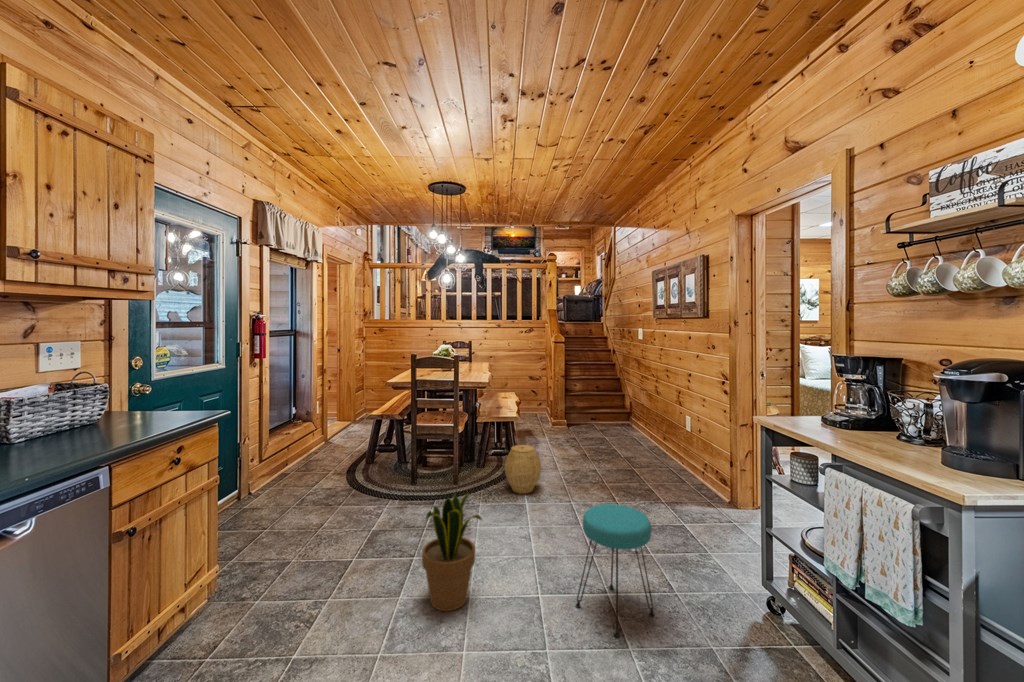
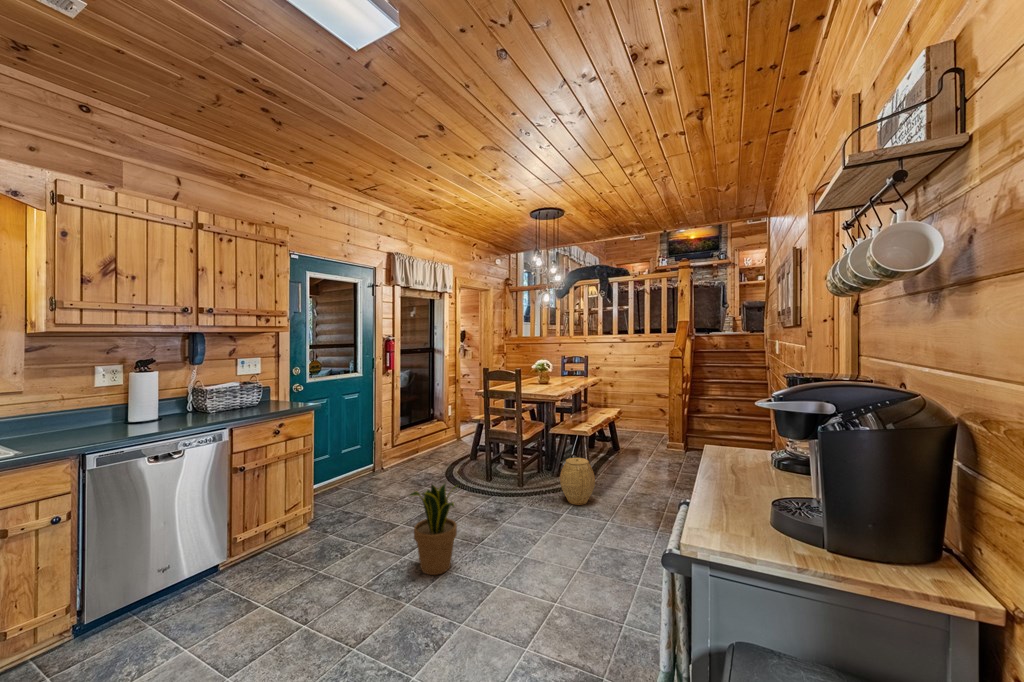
stool: present [576,504,654,637] -> none [521,514,583,633]

